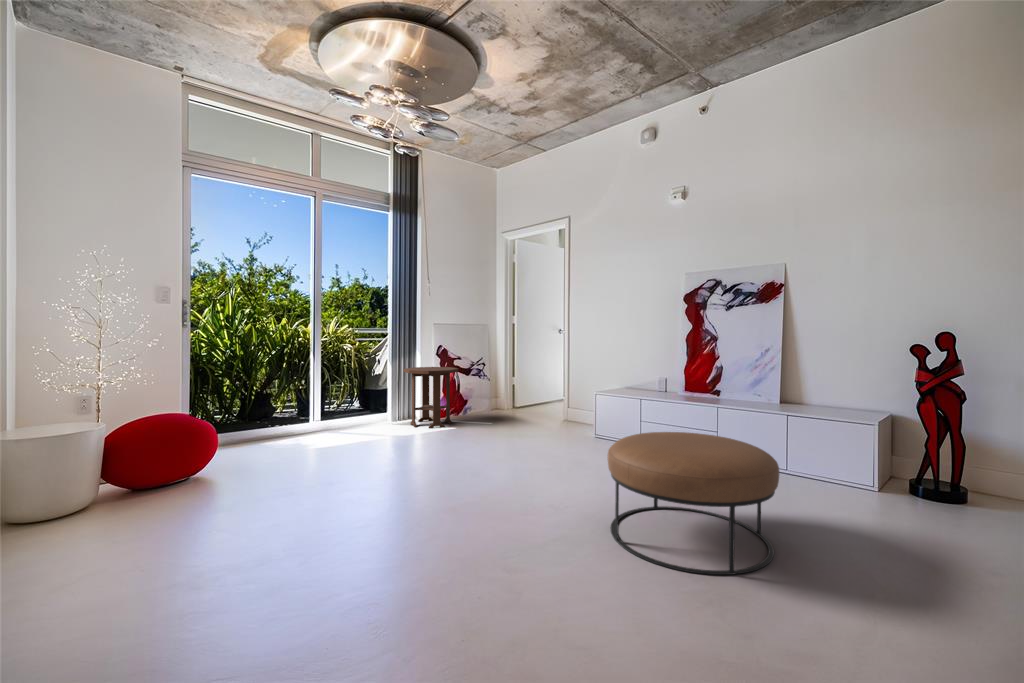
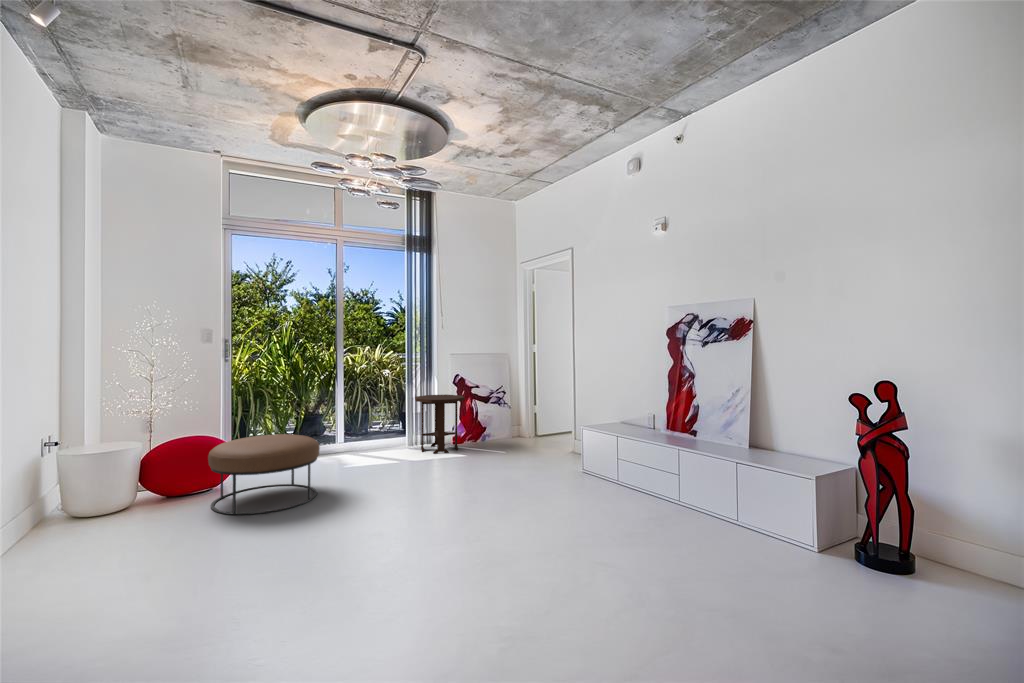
ottoman: present [608,432,779,575] -> present [208,434,320,515]

